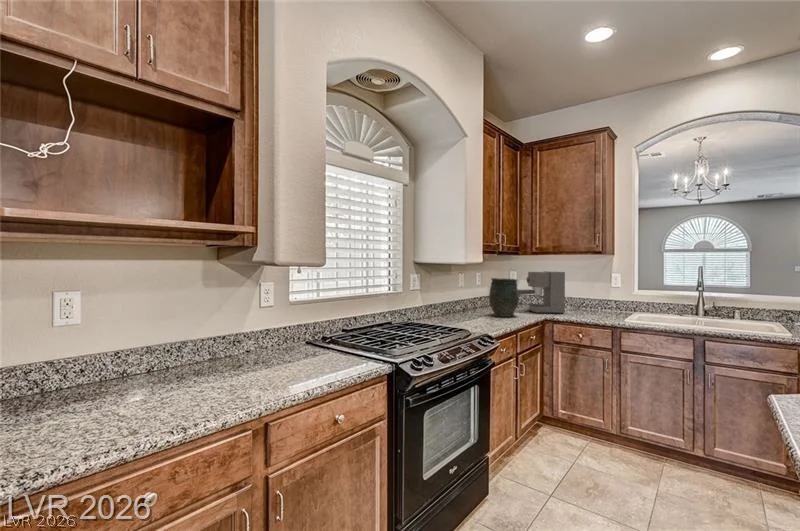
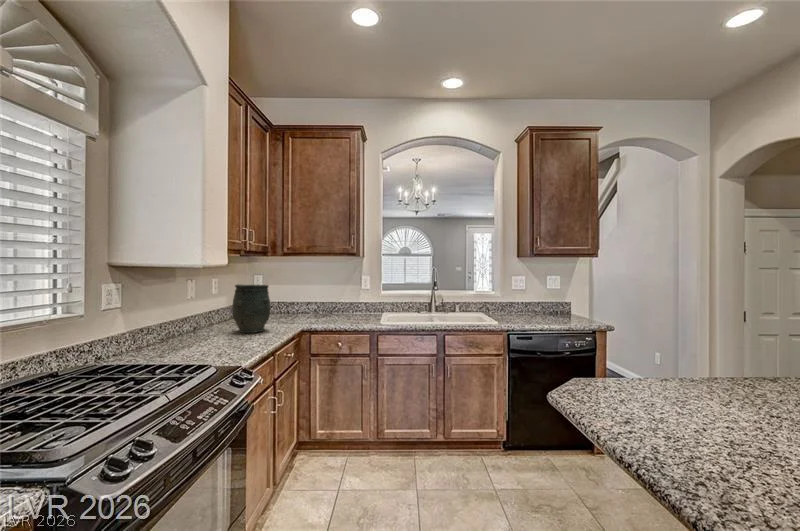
coffee maker: present [518,271,565,313] -> none [265,274,319,323]

